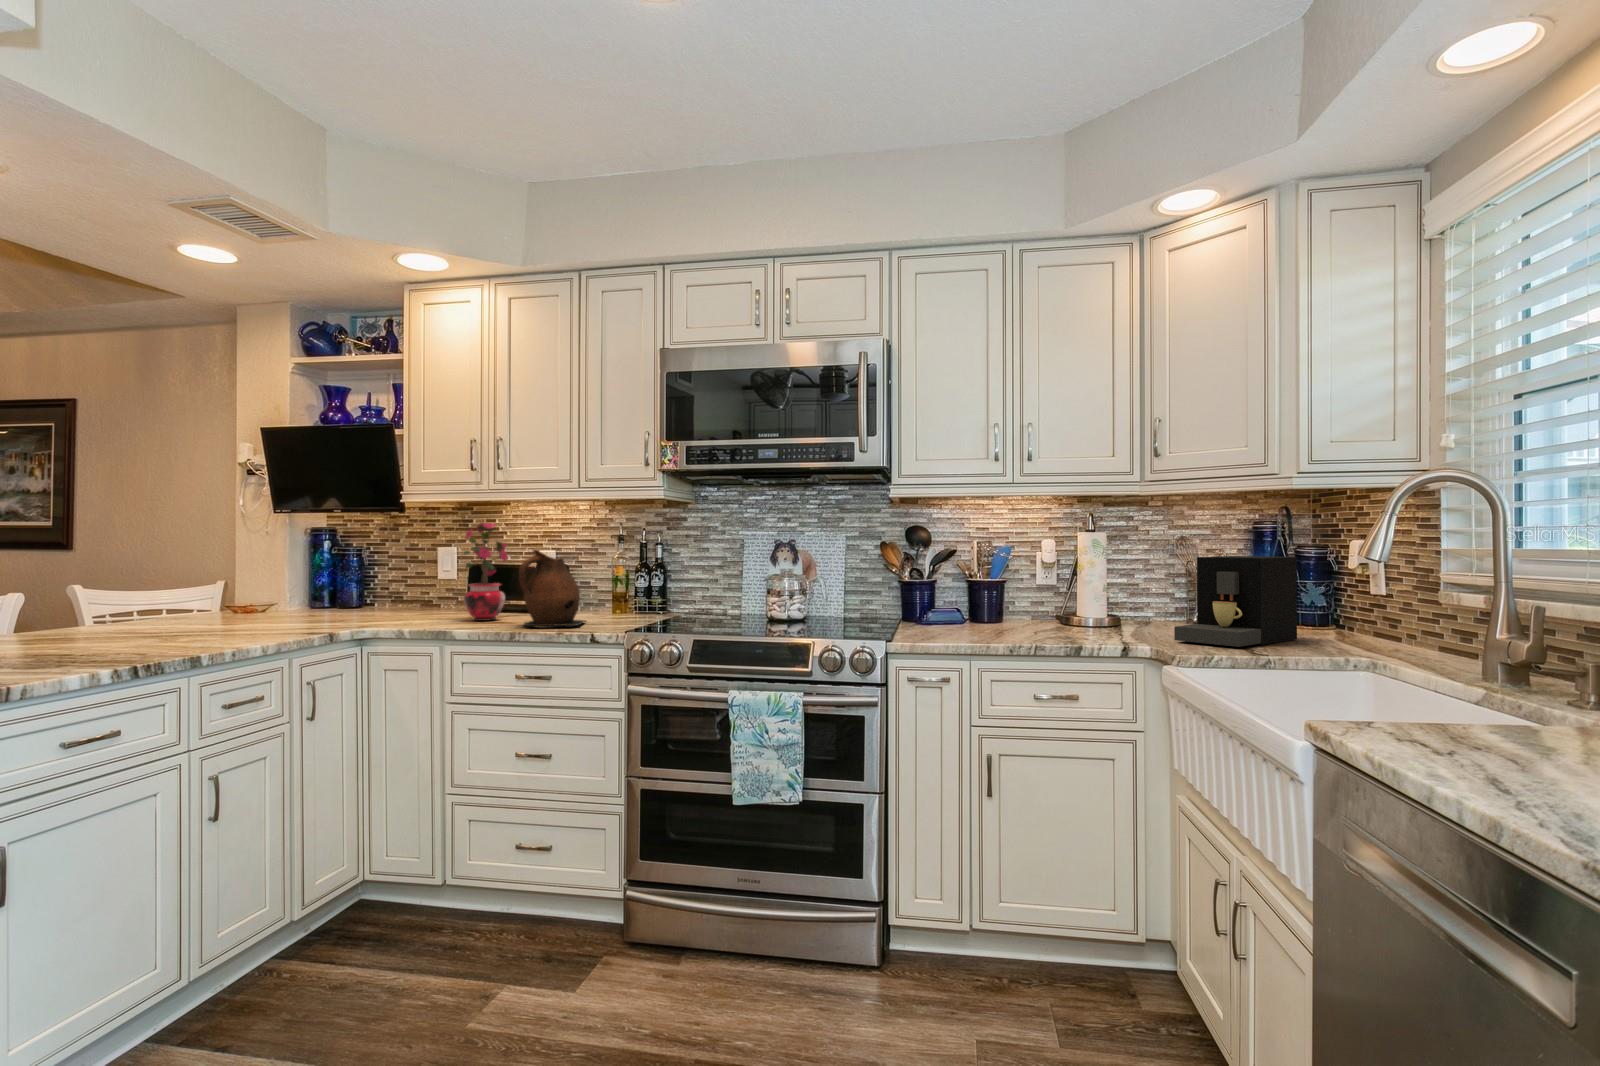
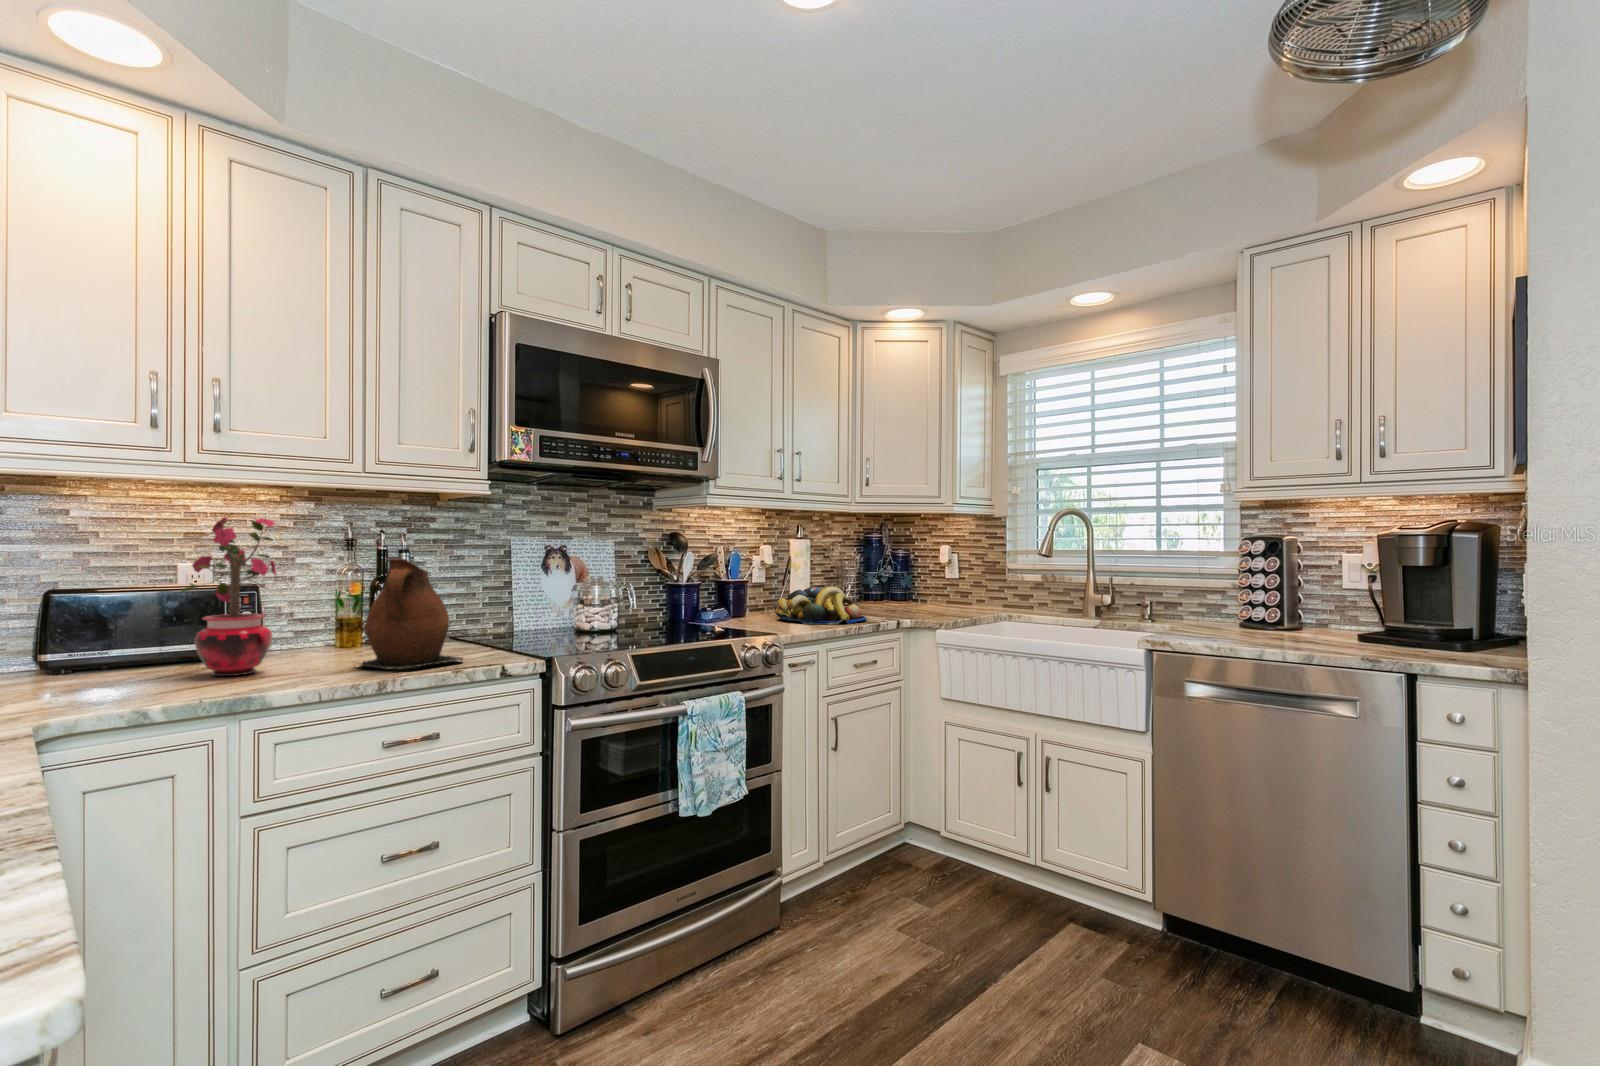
coffee maker: present [1174,556,1297,647] -> none [897,557,956,615]
fruit bowl: none [972,592,1090,639] -> present [776,587,866,624]

